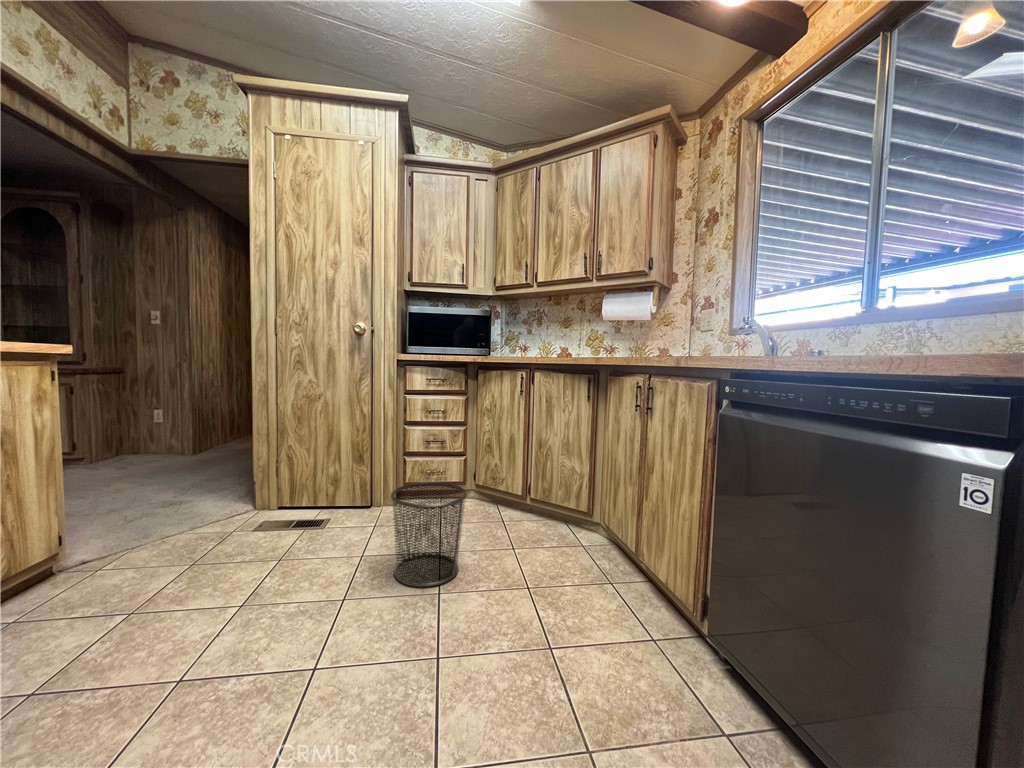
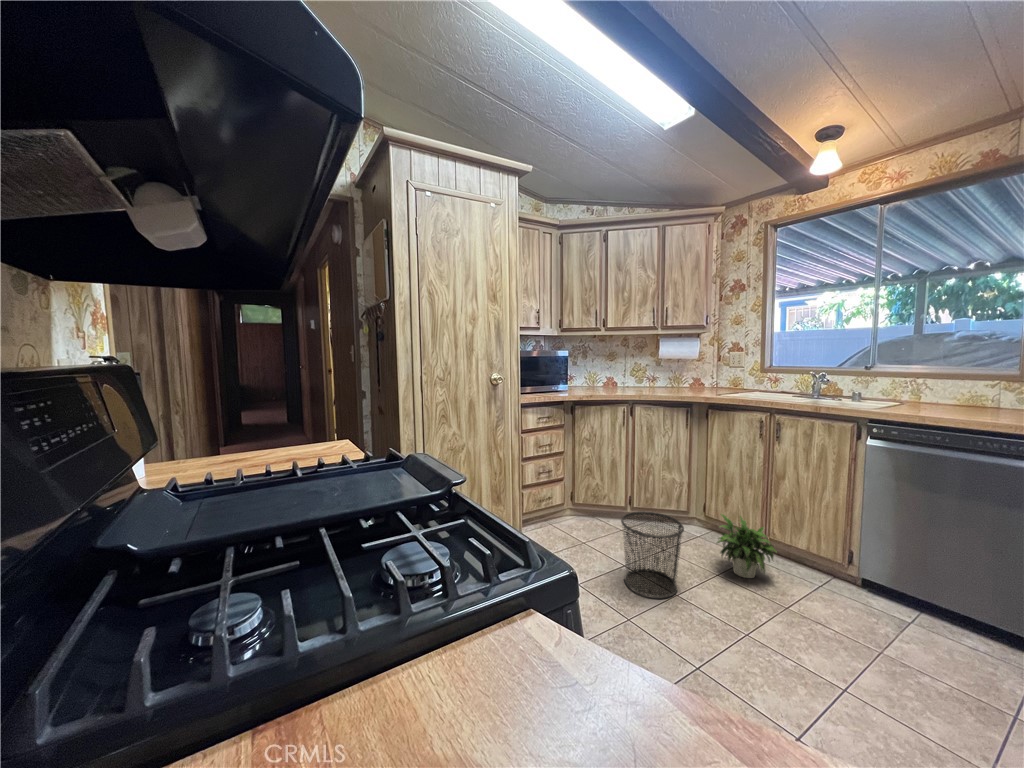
potted plant: none [522,507,608,599] -> present [717,514,777,578]

